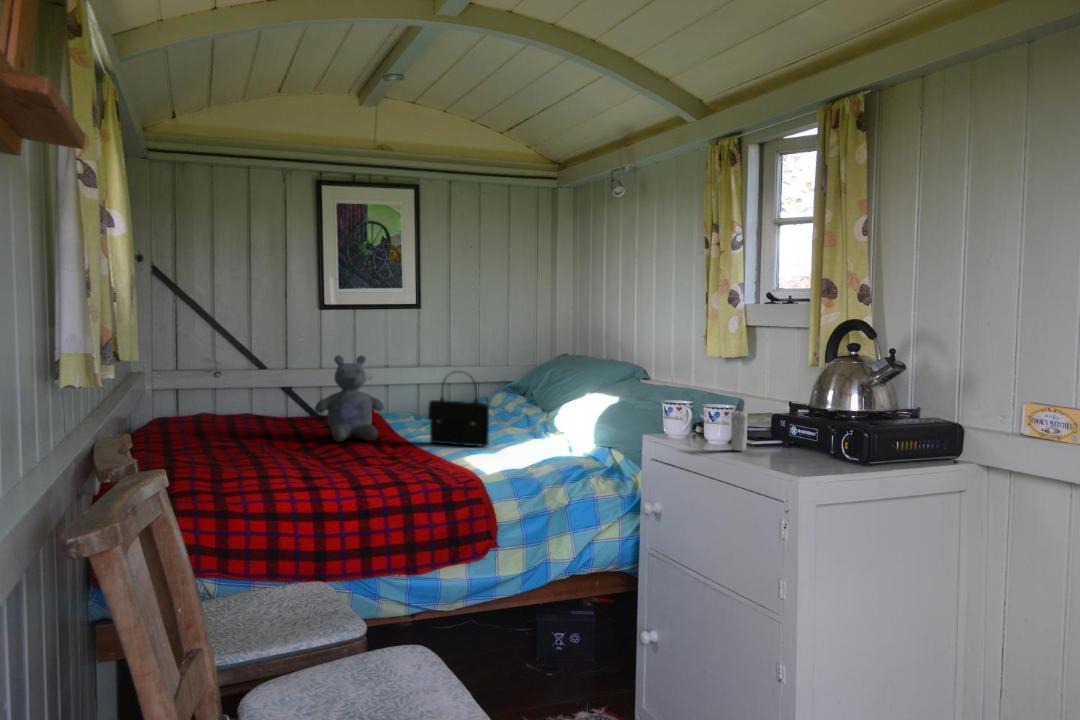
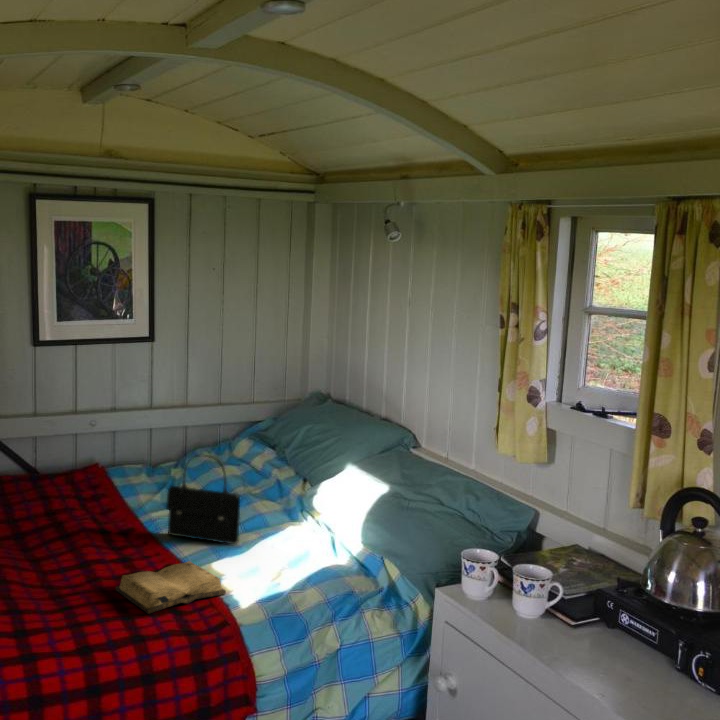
stuffed bear: present [315,355,384,442] -> none [27,425,112,535]
candle: present [731,411,747,450] -> none [558,599,580,656]
diary: none [384,447,474,474] -> present [116,561,226,614]

